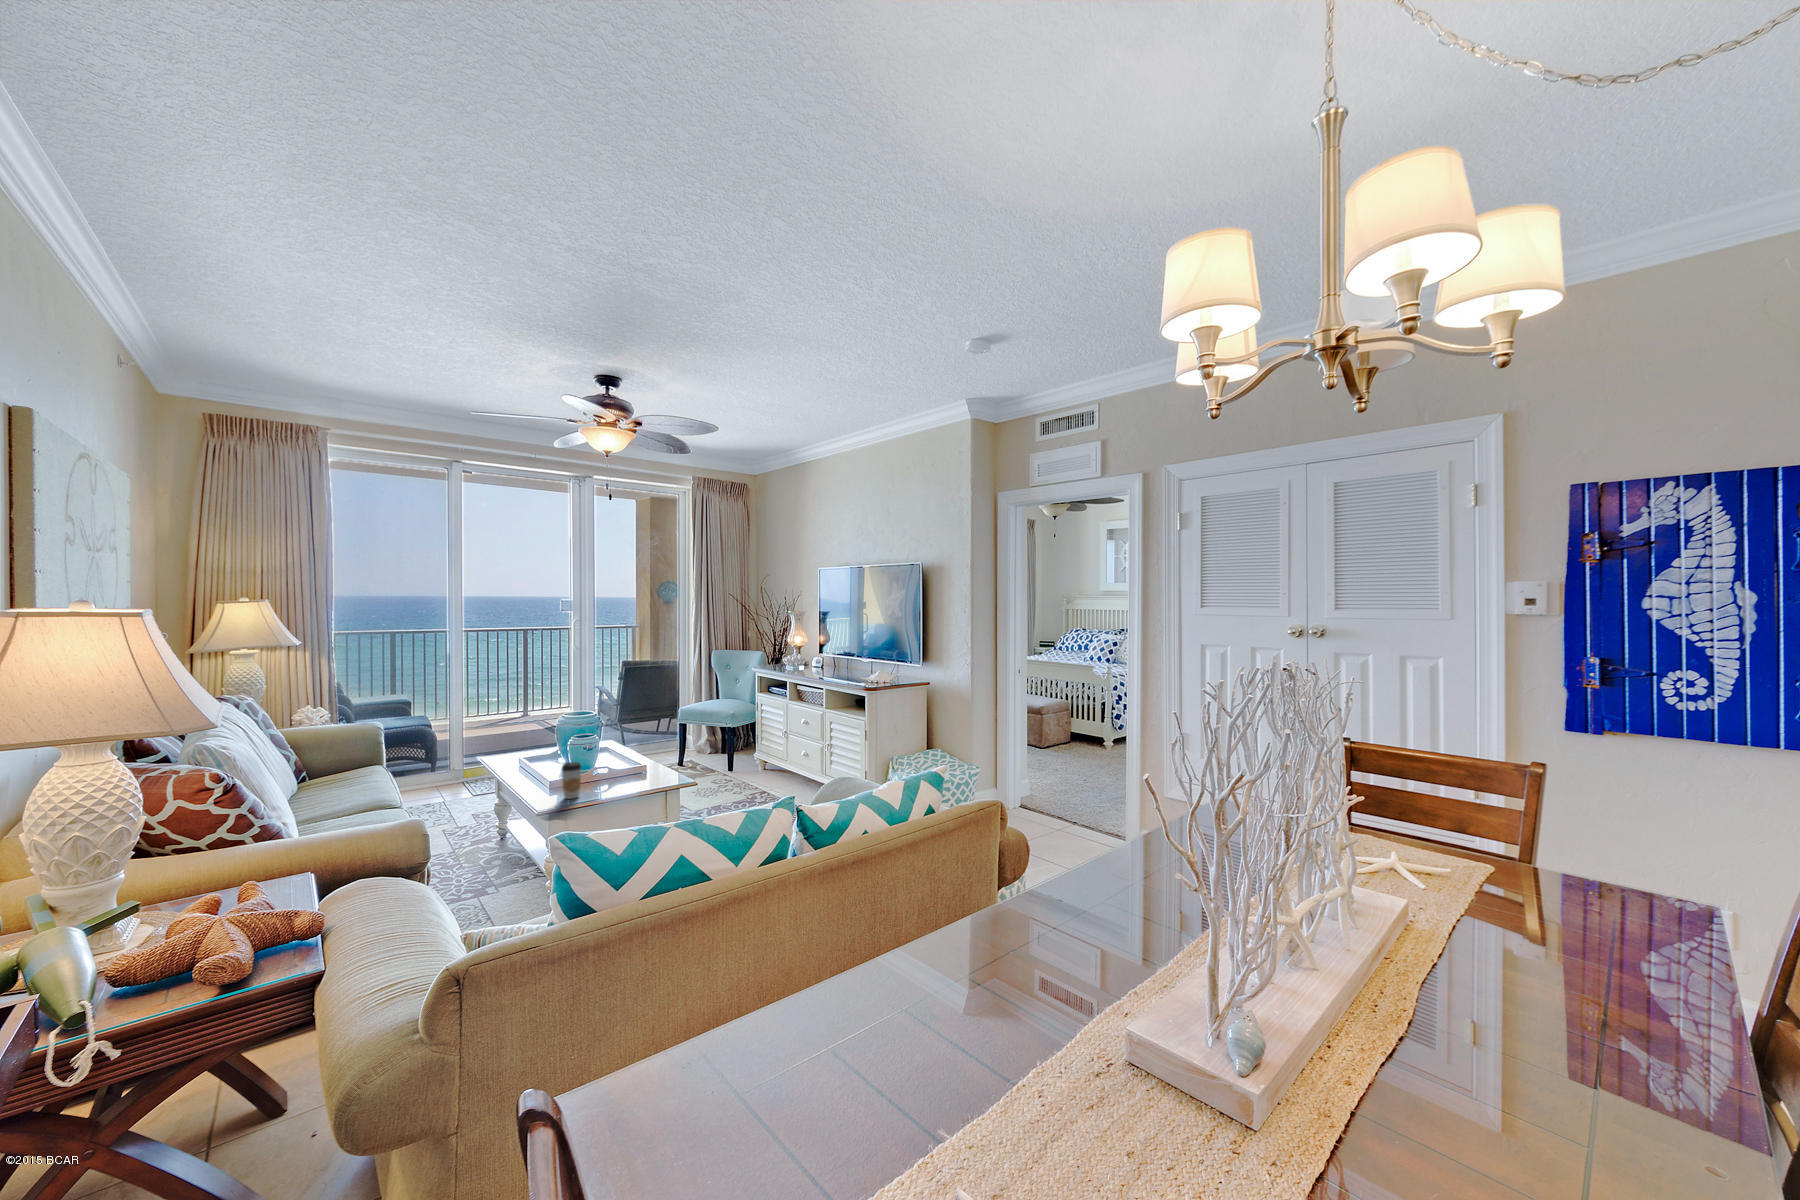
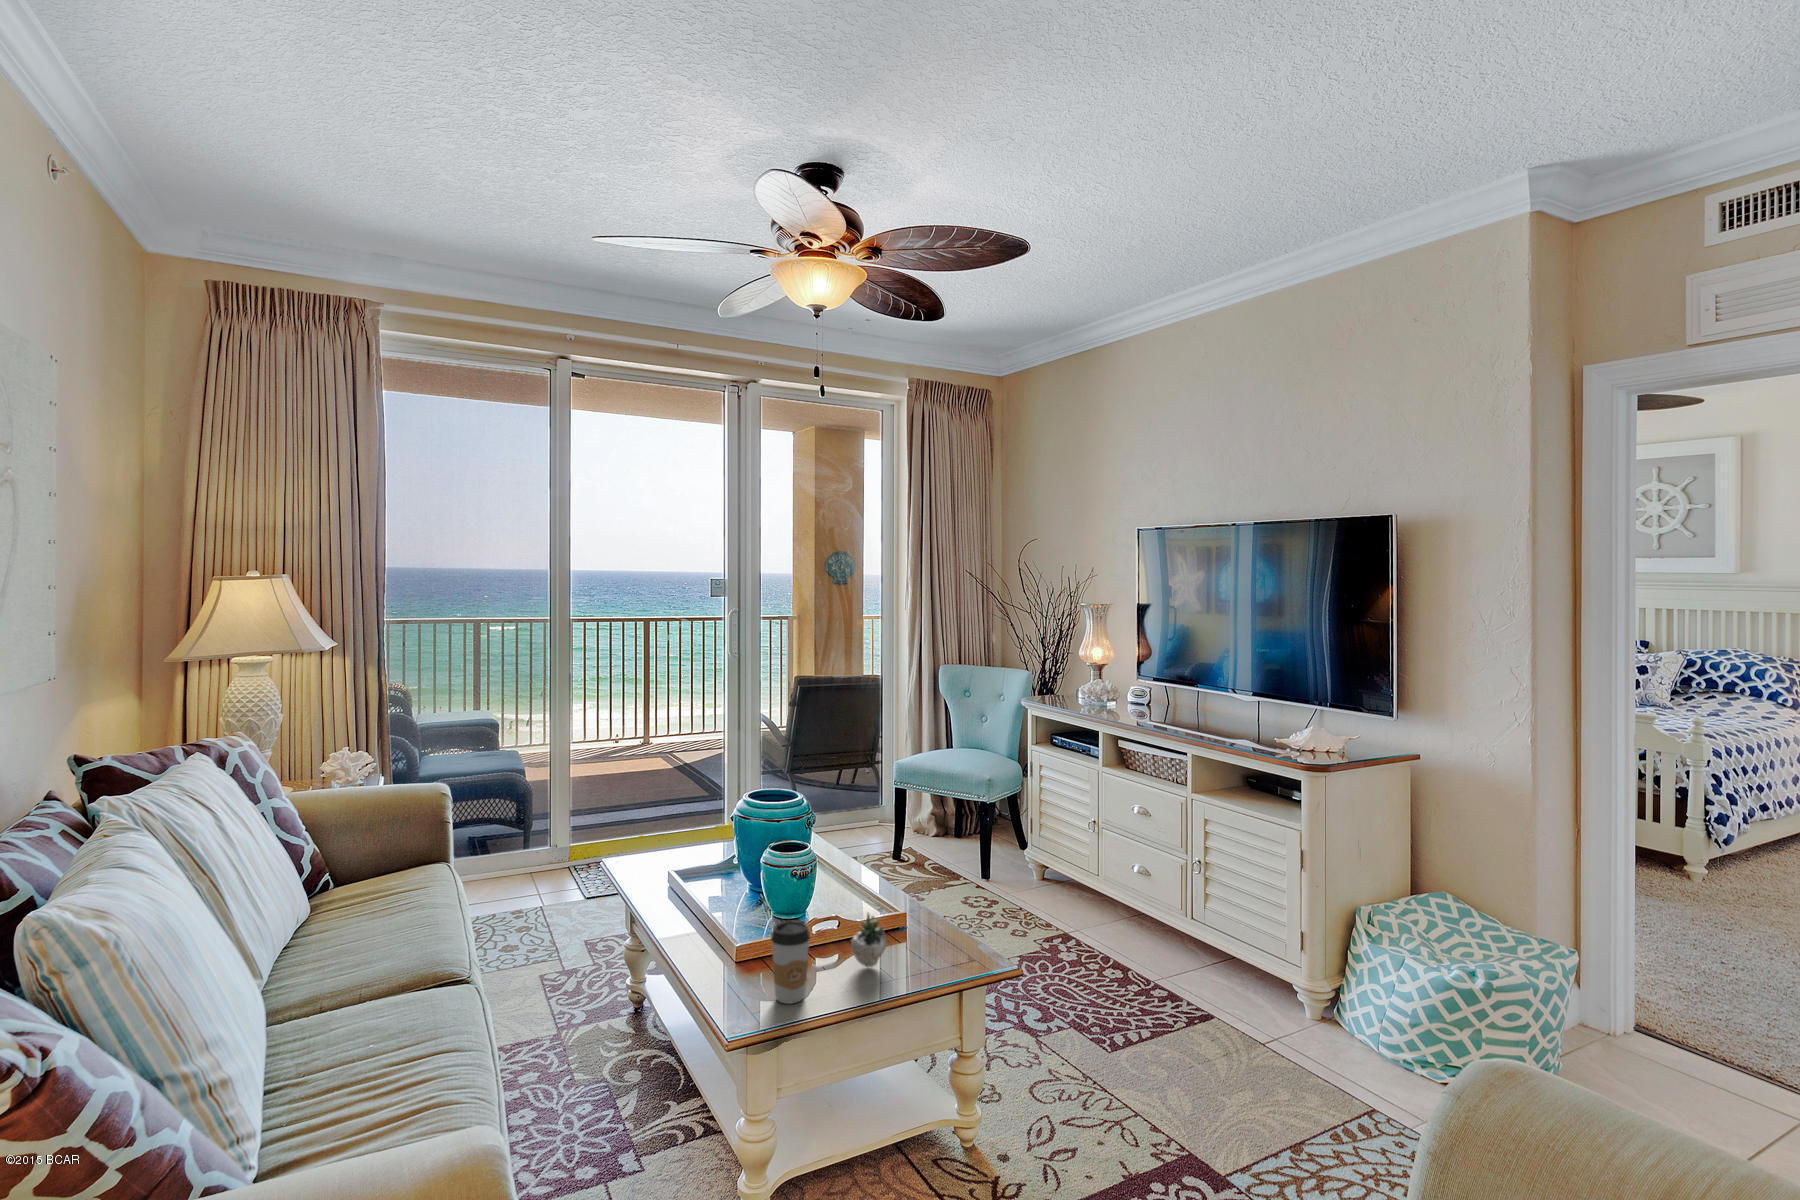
succulent plant: none [607,755,643,785] -> present [851,914,886,967]

